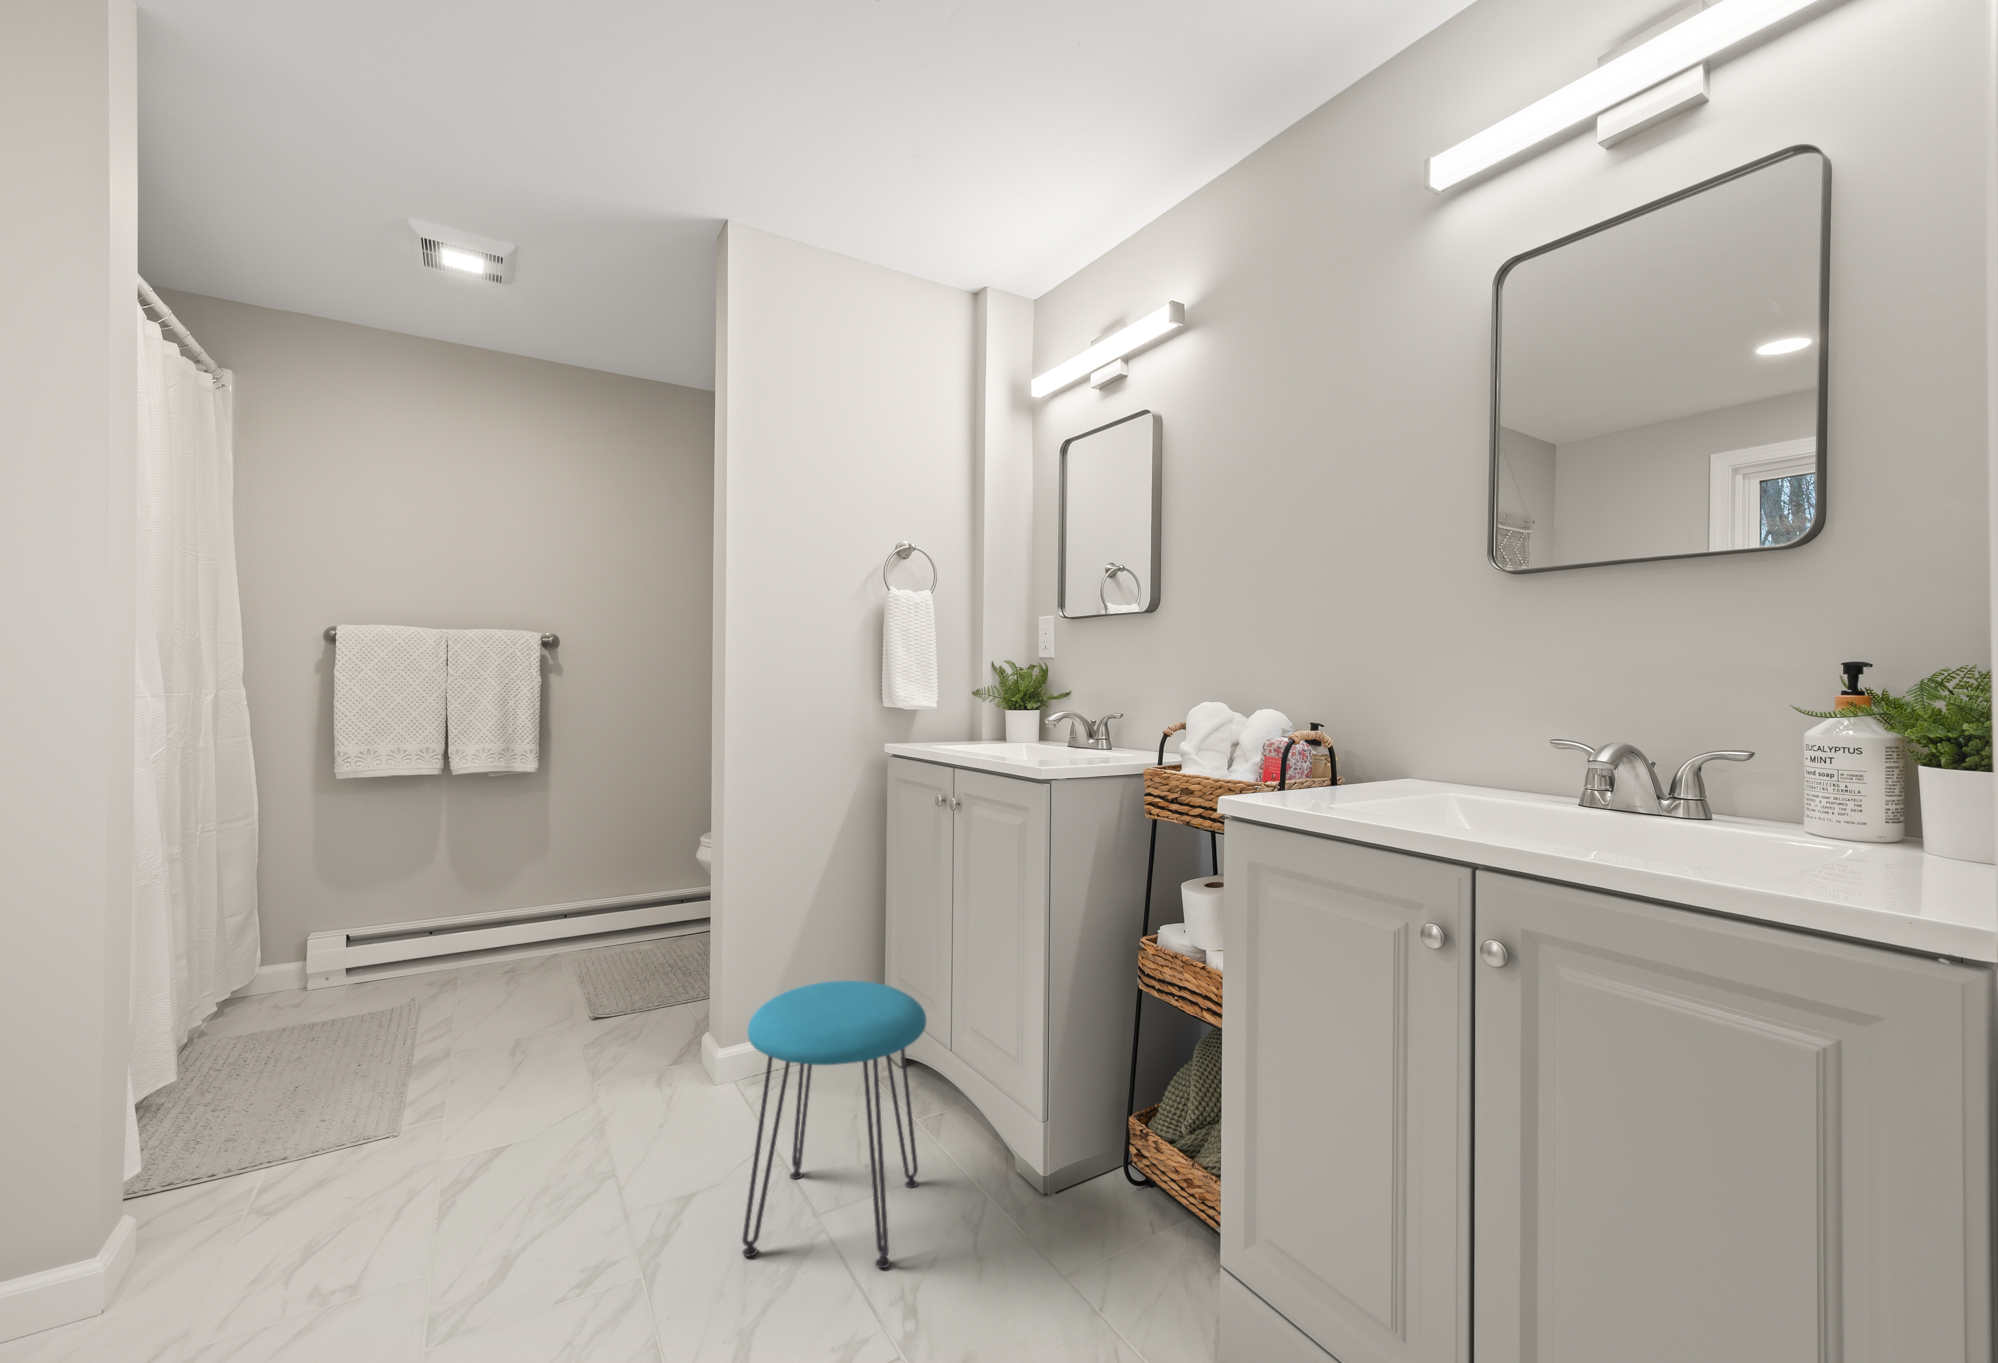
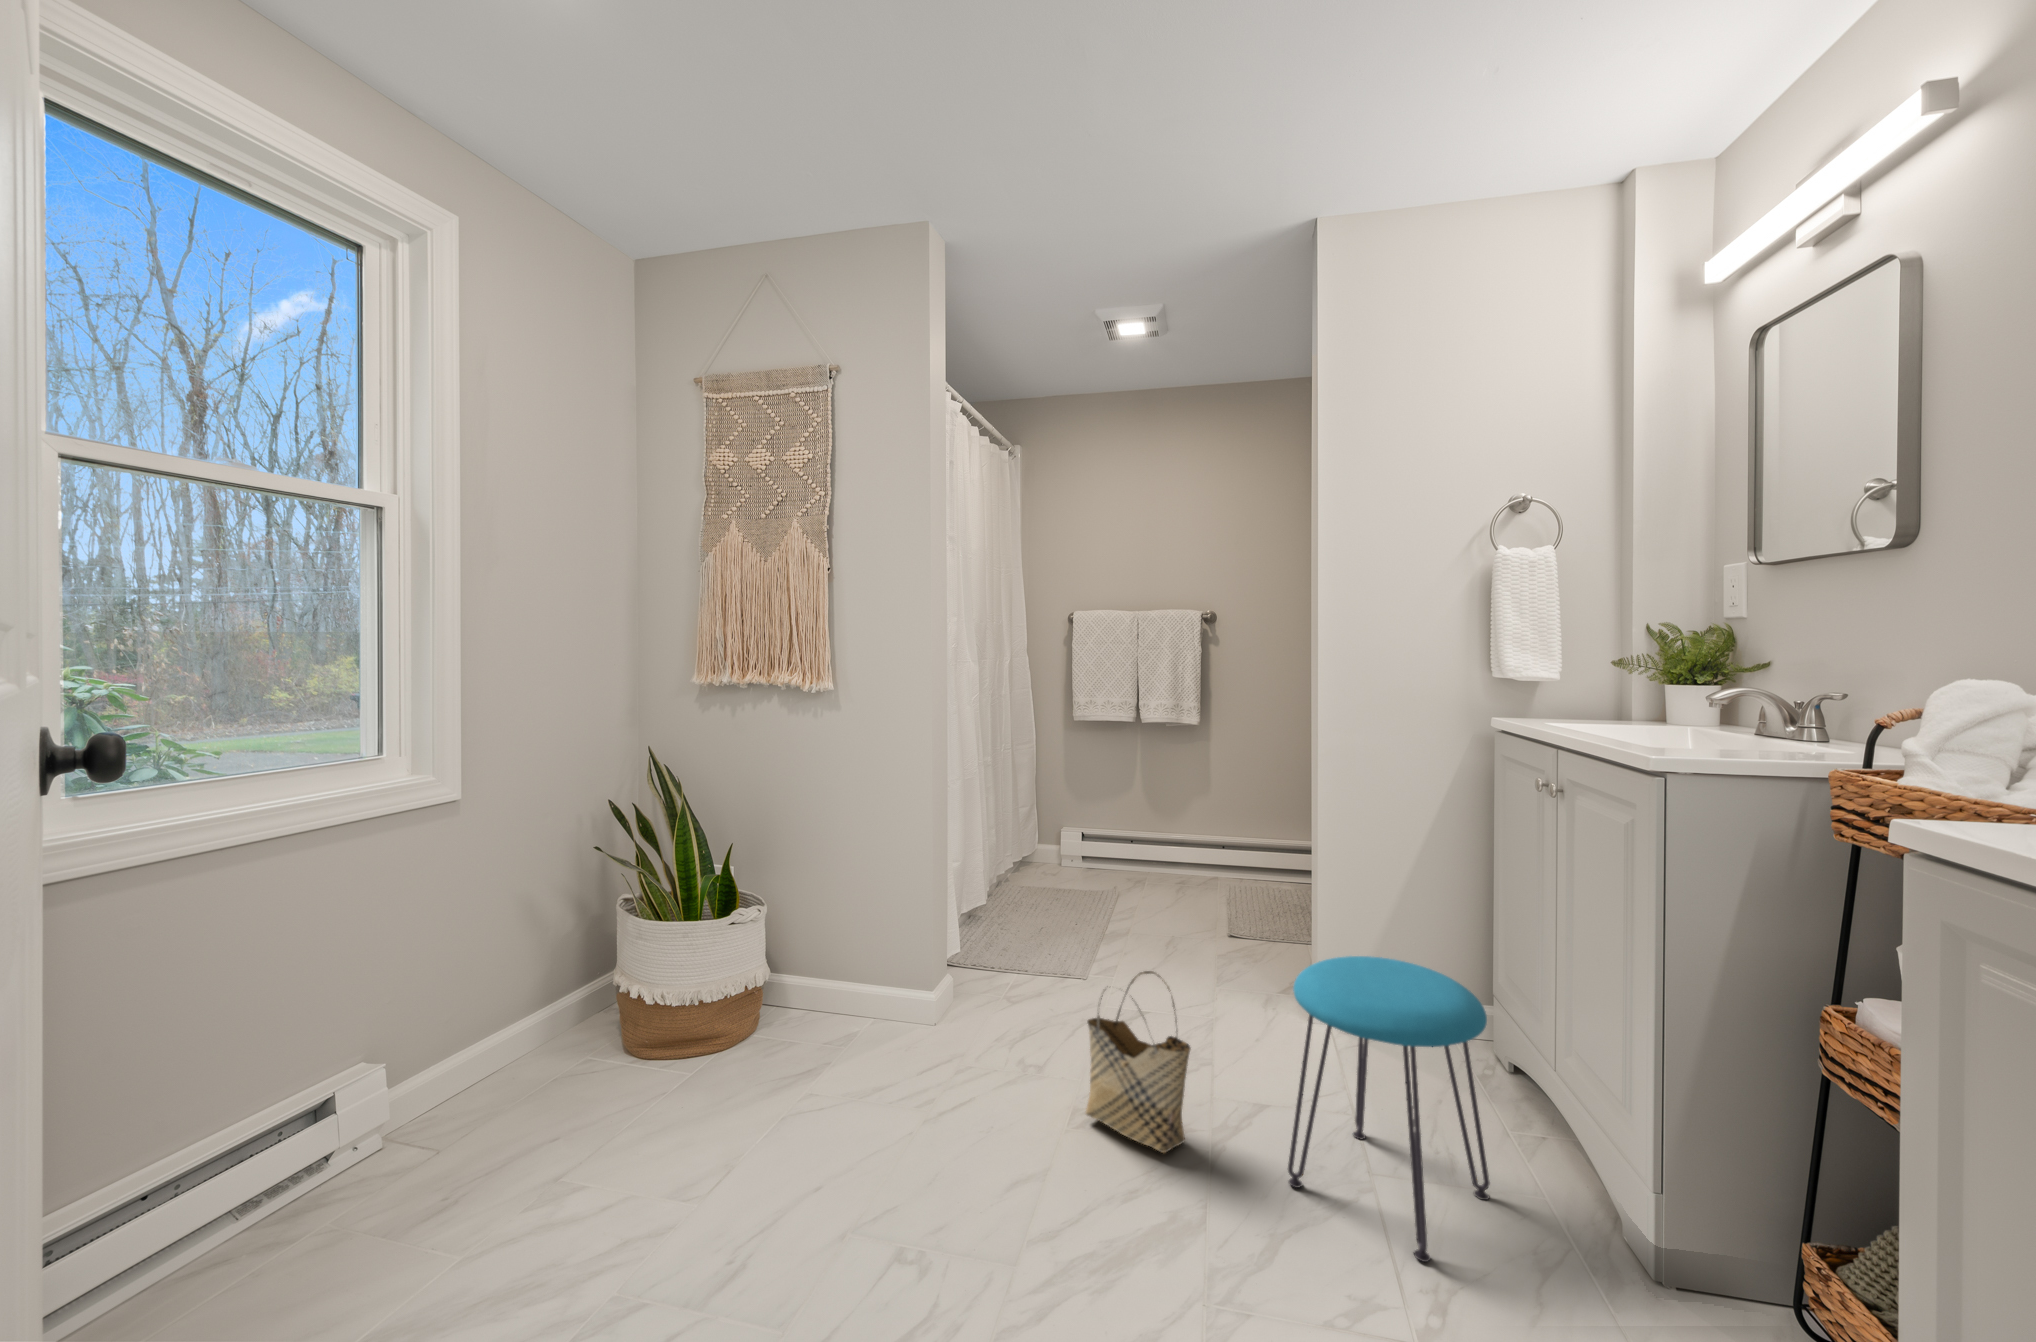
woven basket: none [464,1067,623,1294] -> present [1086,971,1191,1153]

